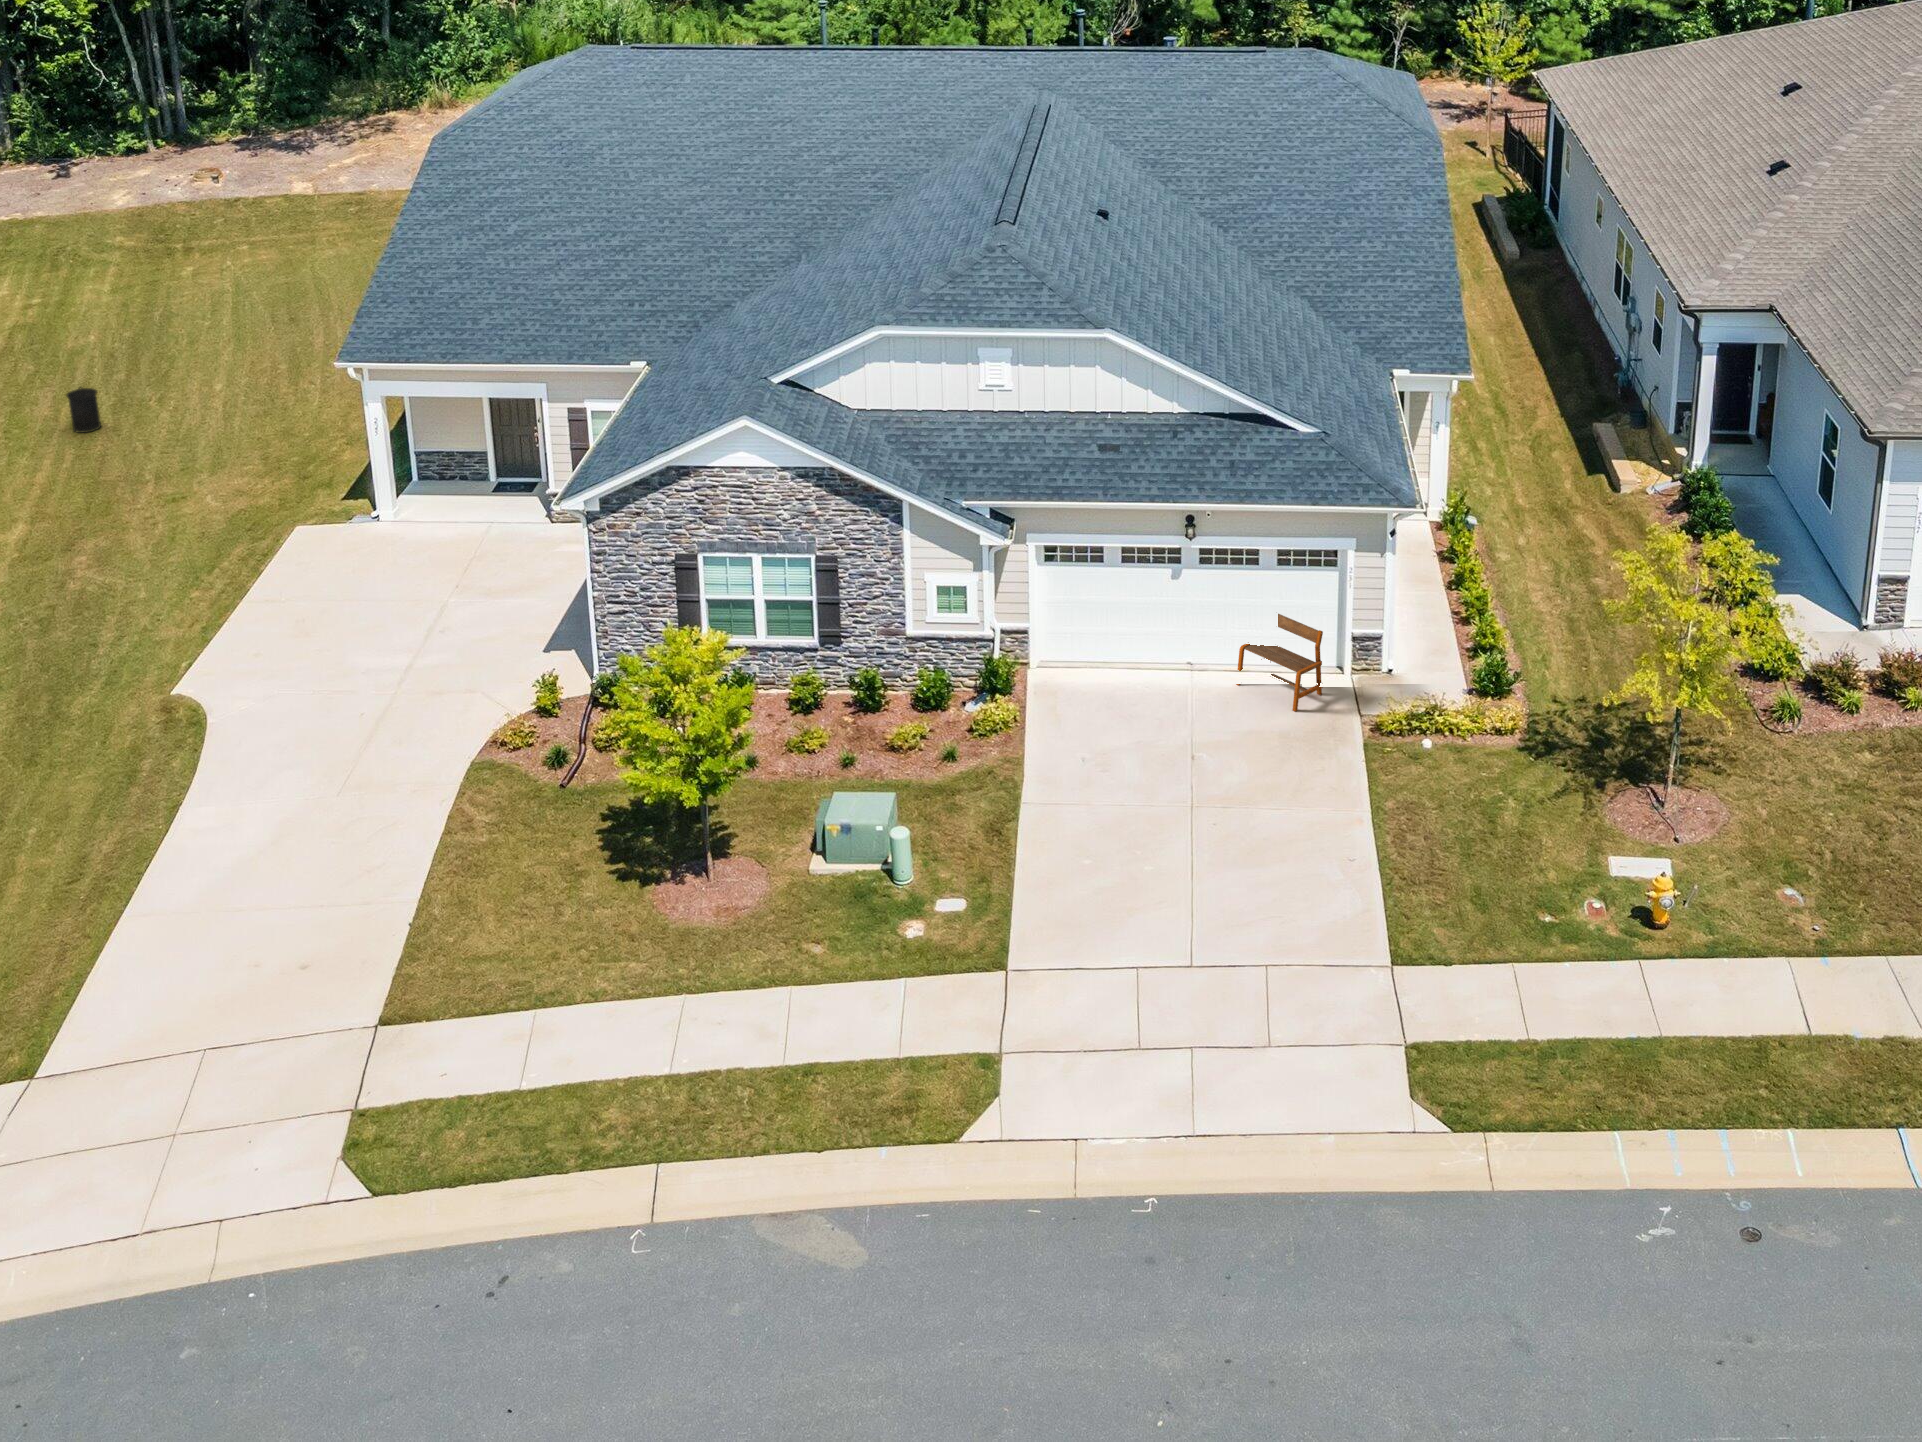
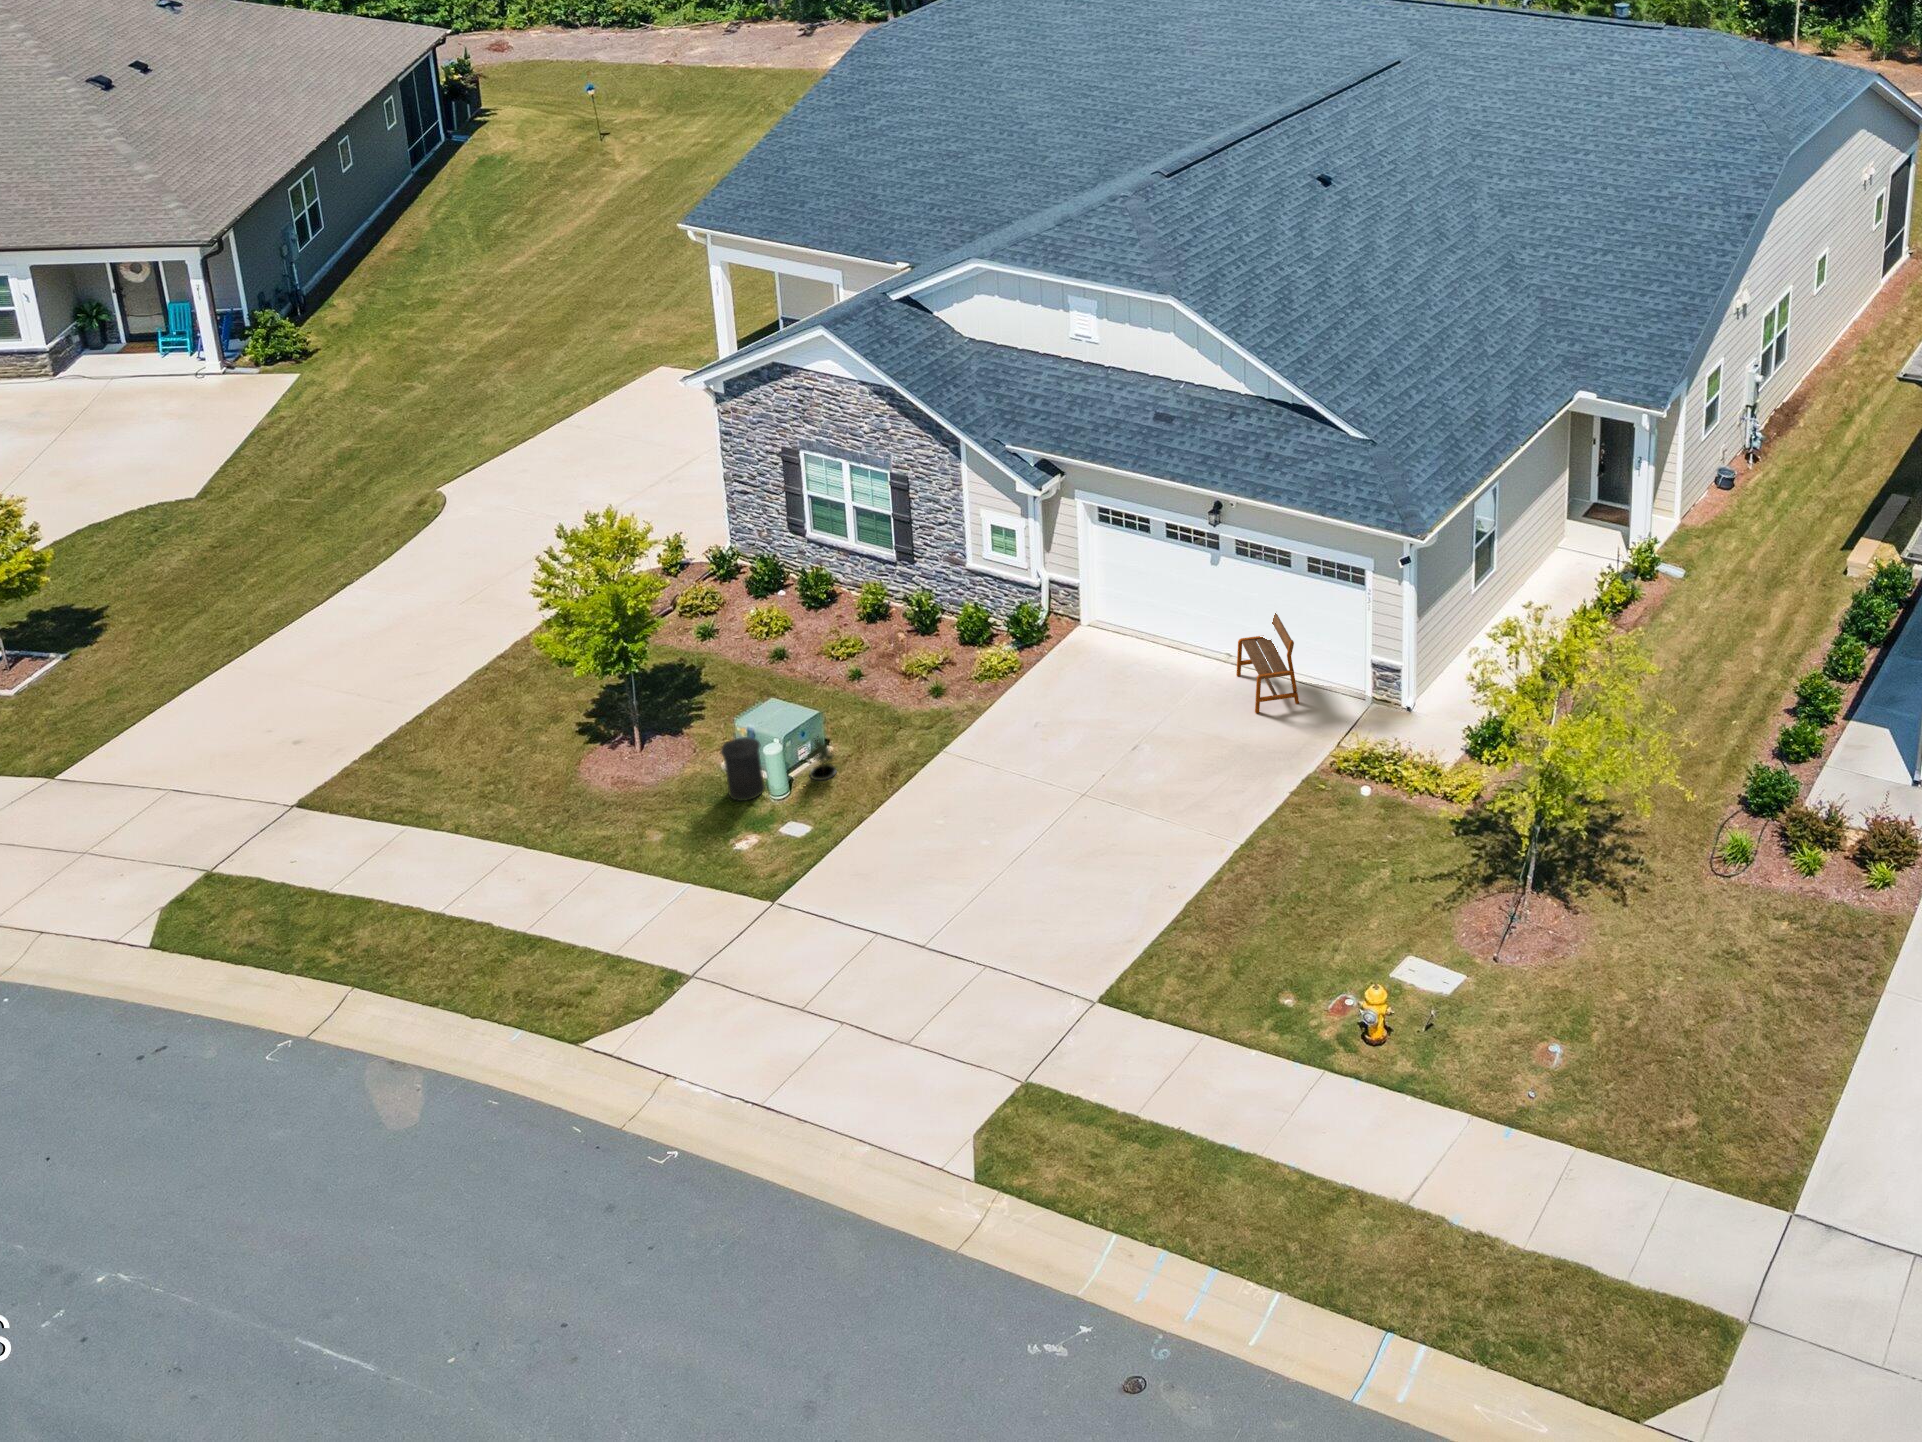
trash can: present [66,387,101,433] -> present [721,737,765,801]
potted tree: none [932,822,968,875] -> present [808,736,836,780]

